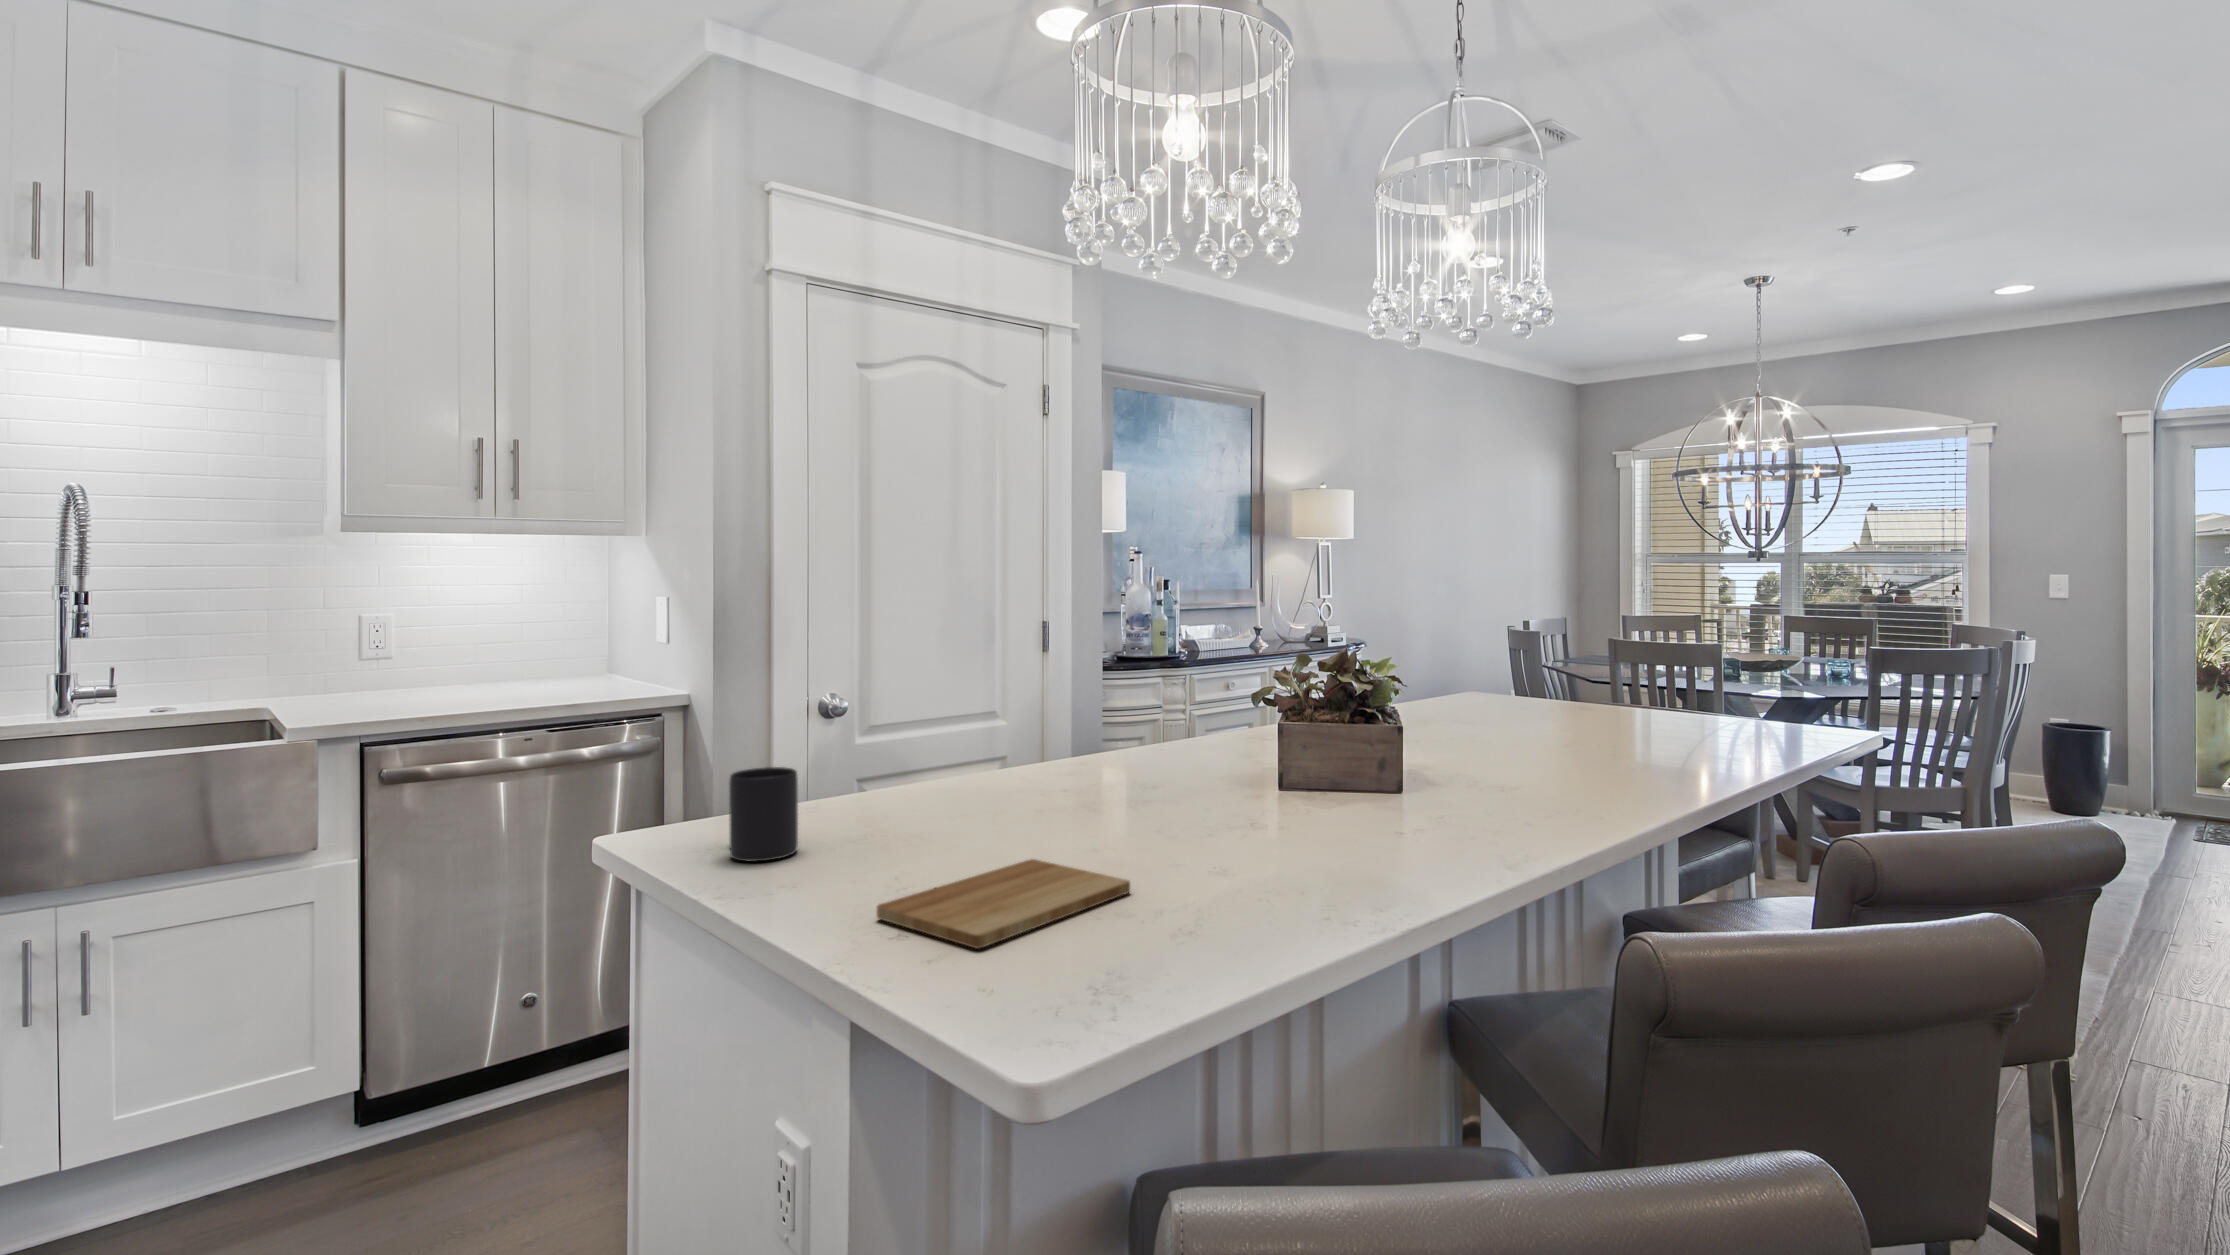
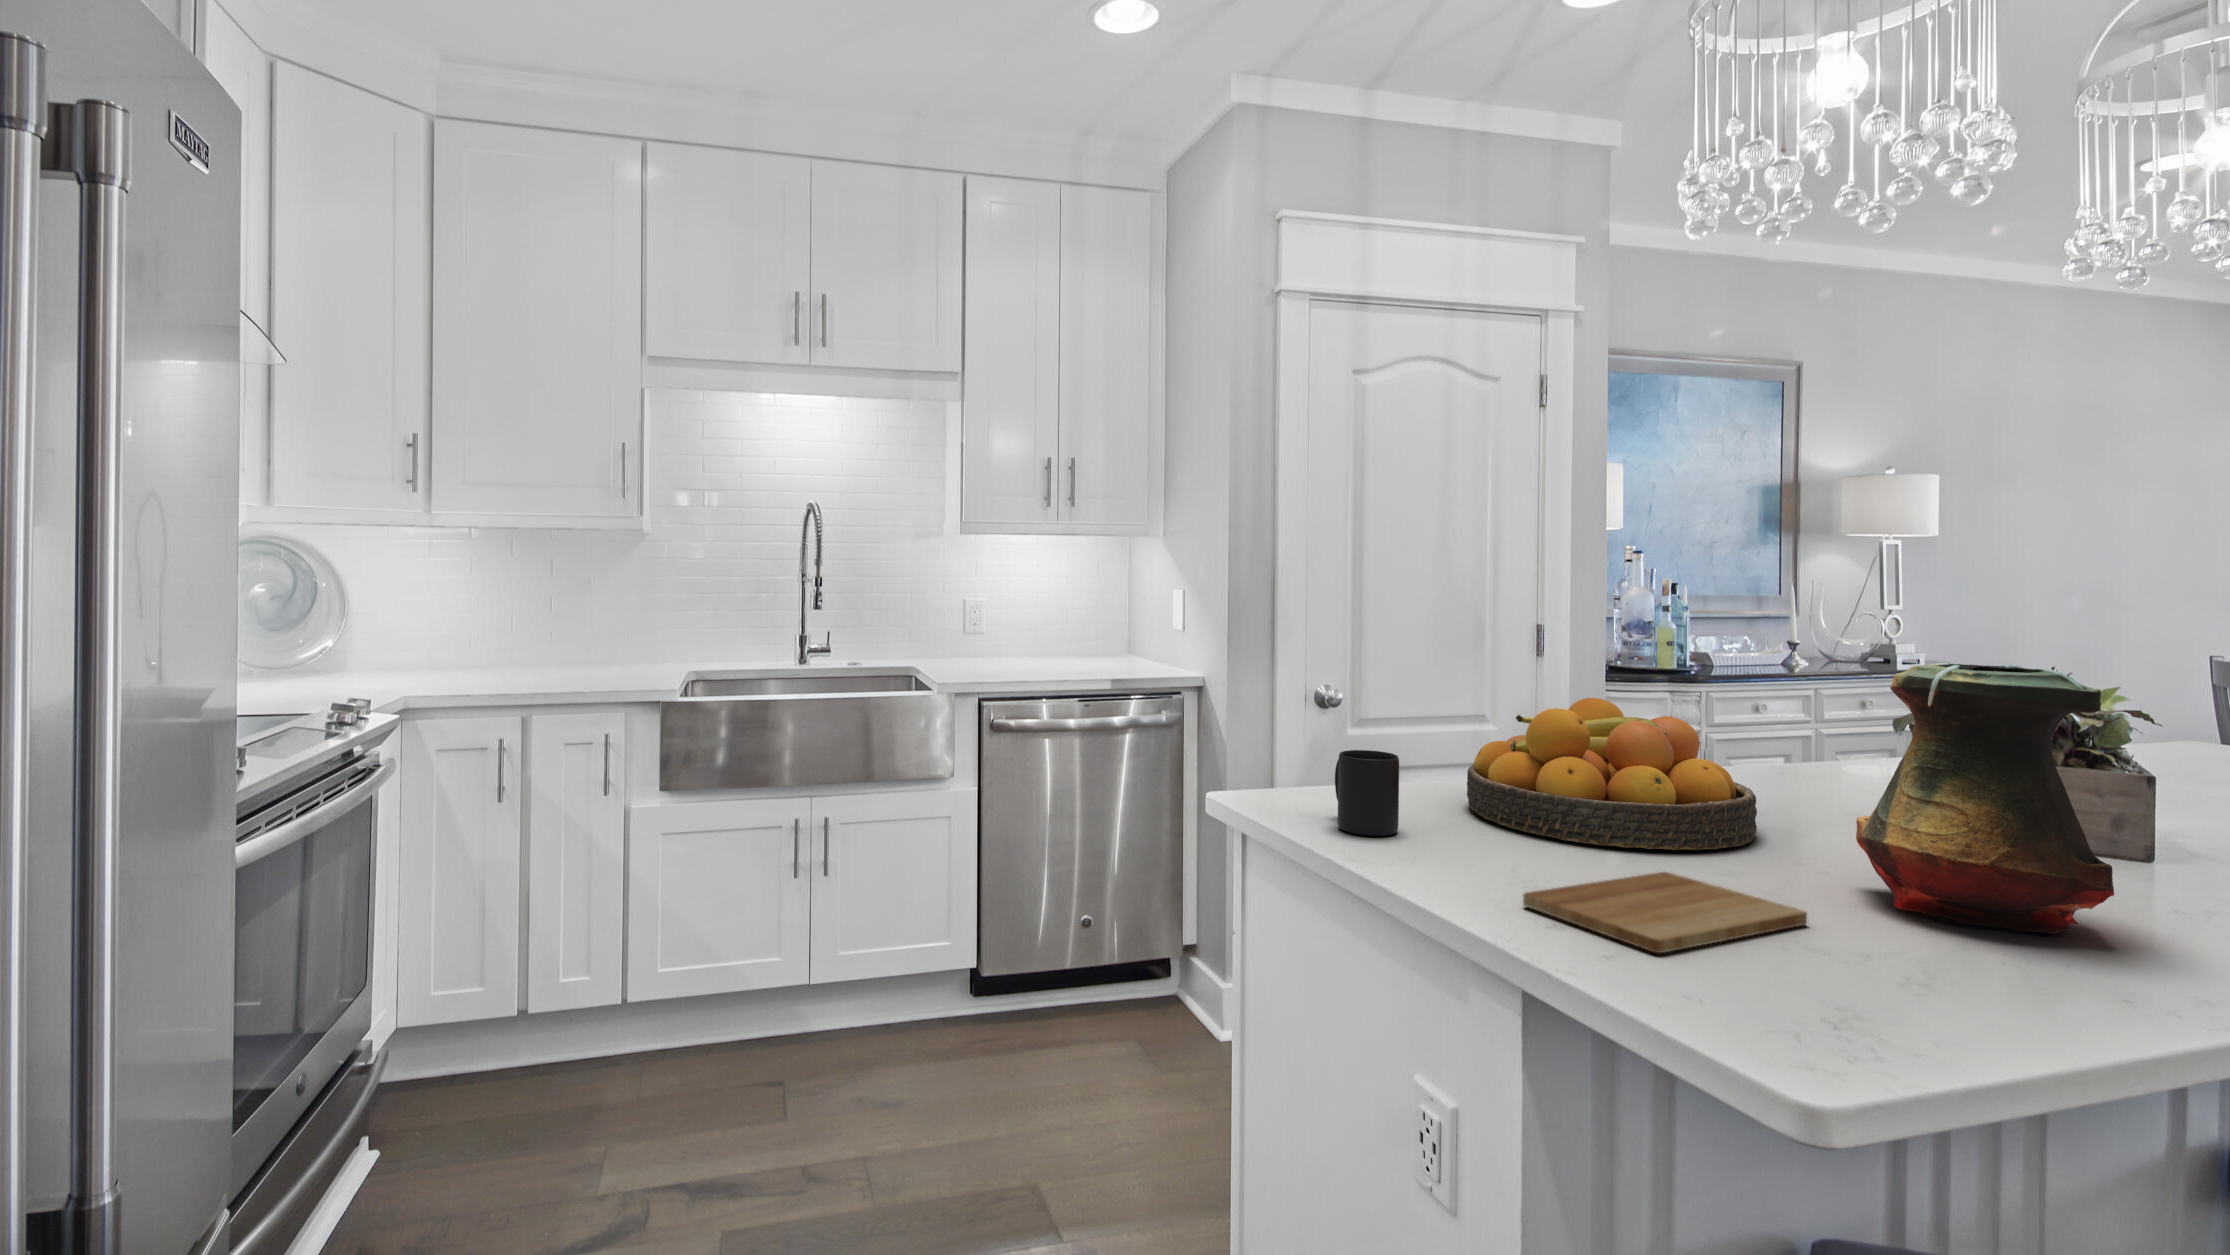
vase: none [1187,646,1348,870] -> present [1856,663,2114,934]
fruit bowl: none [889,693,1139,839] -> present [1467,698,1757,850]

